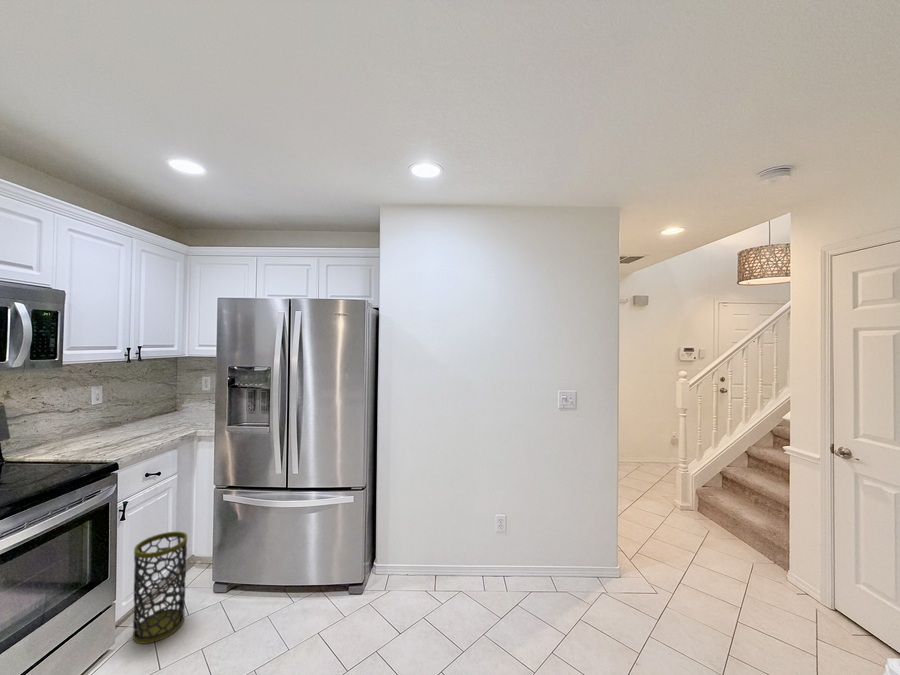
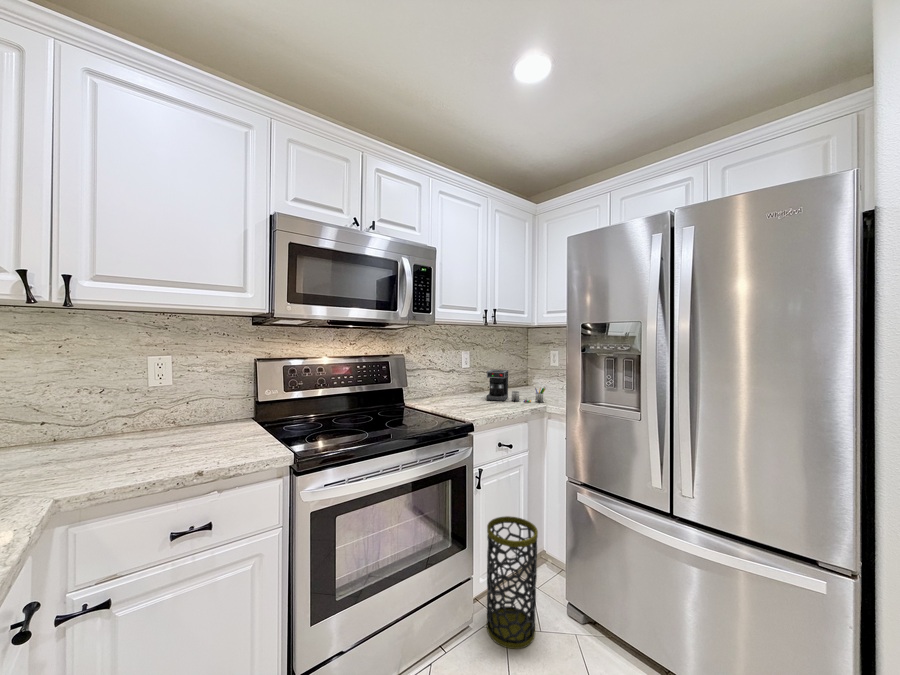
coffee maker: none [128,403,196,435] -> present [486,370,545,403]

